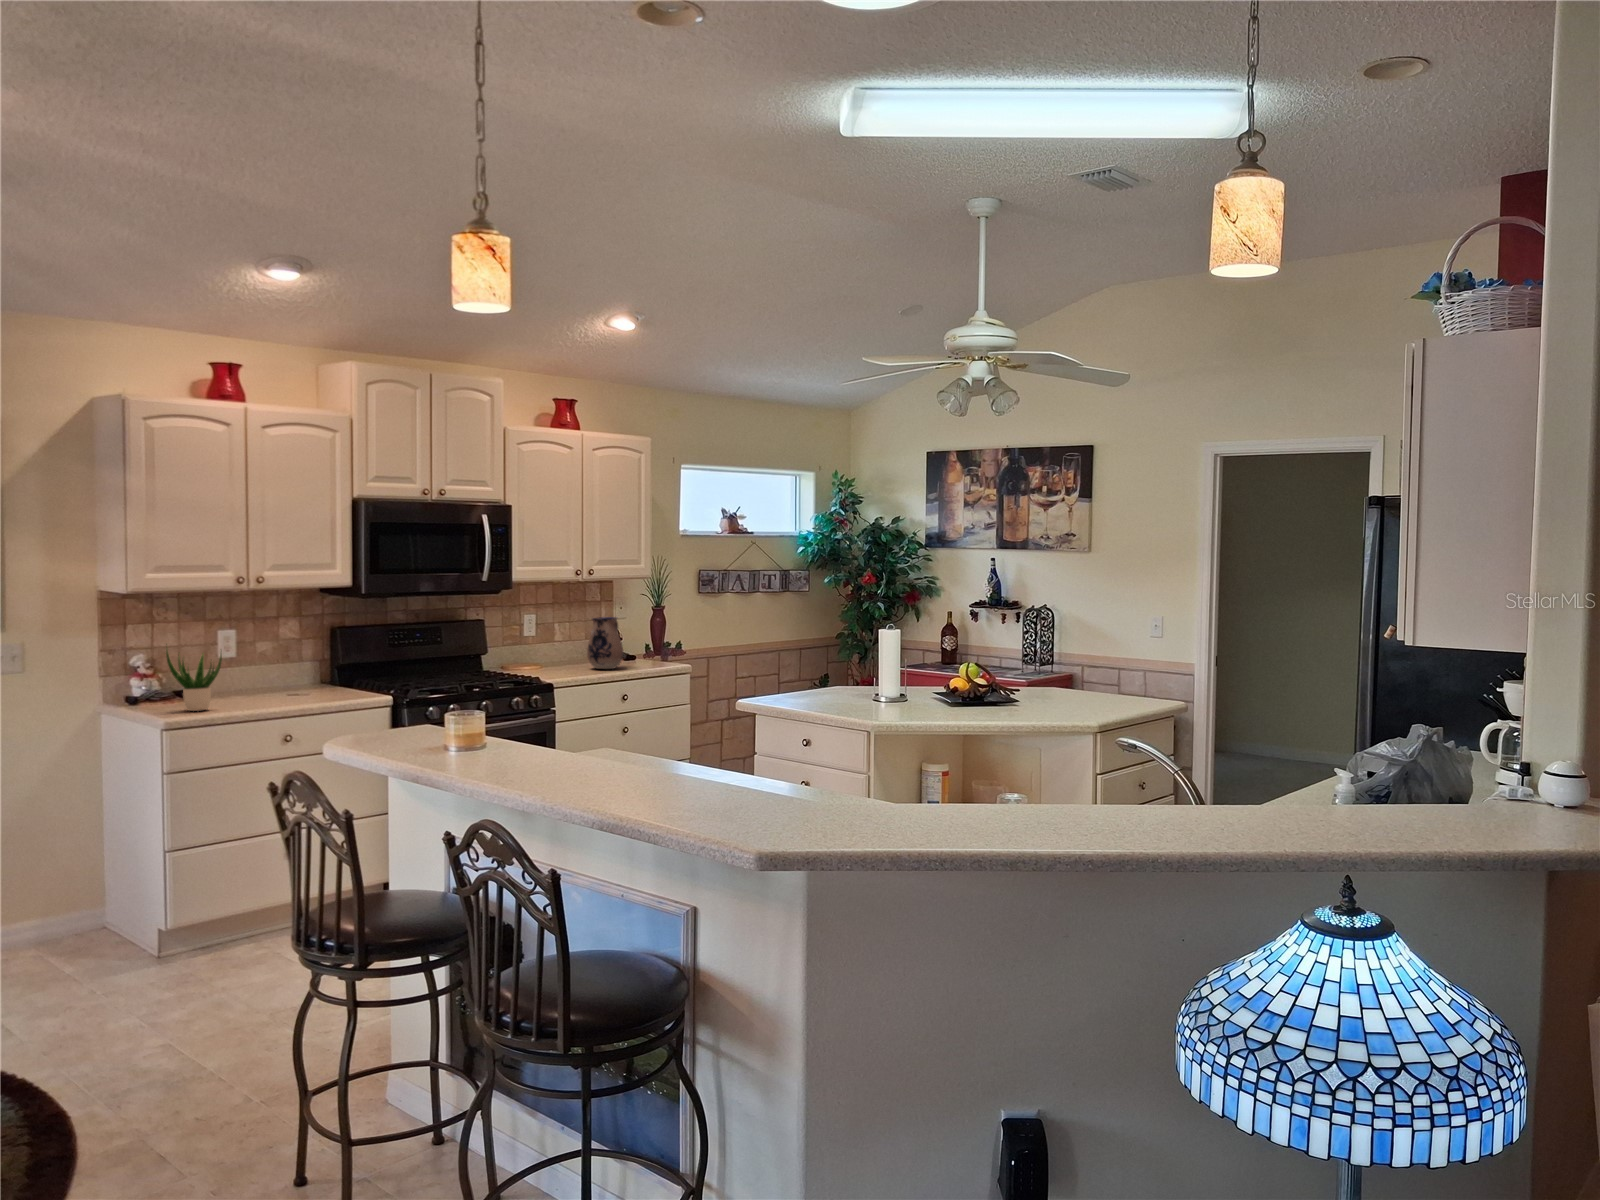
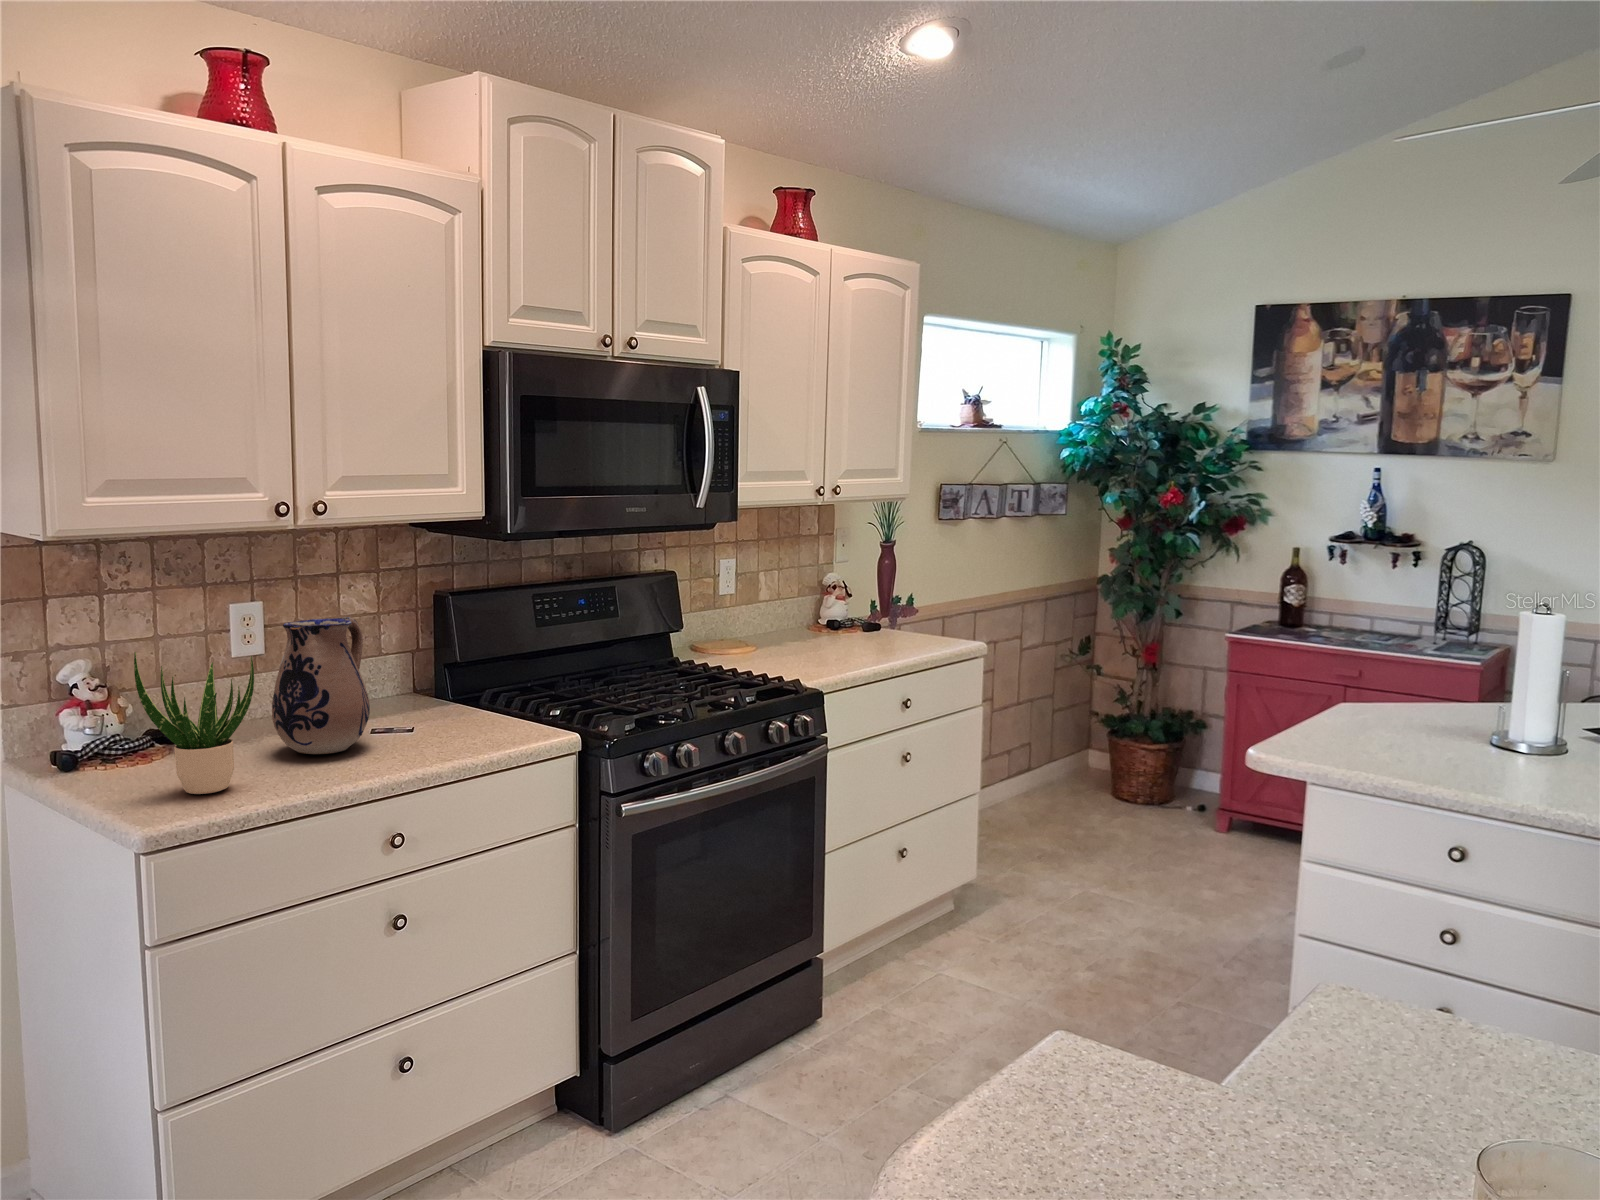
ceramic pitcher: present [587,617,623,669] -> present [272,617,370,754]

